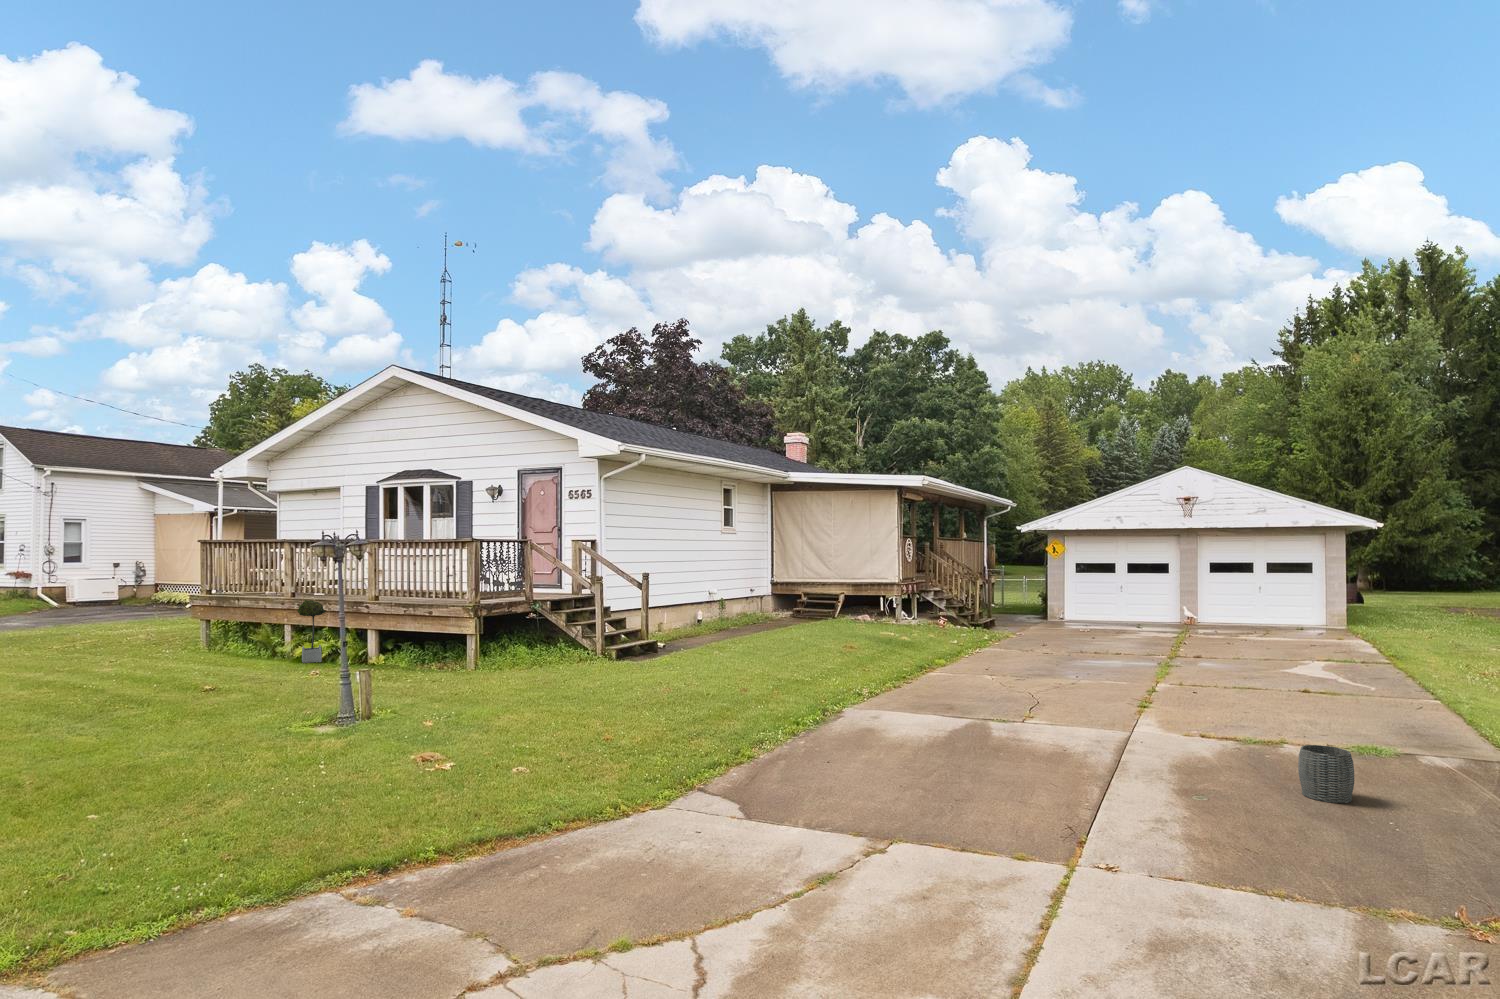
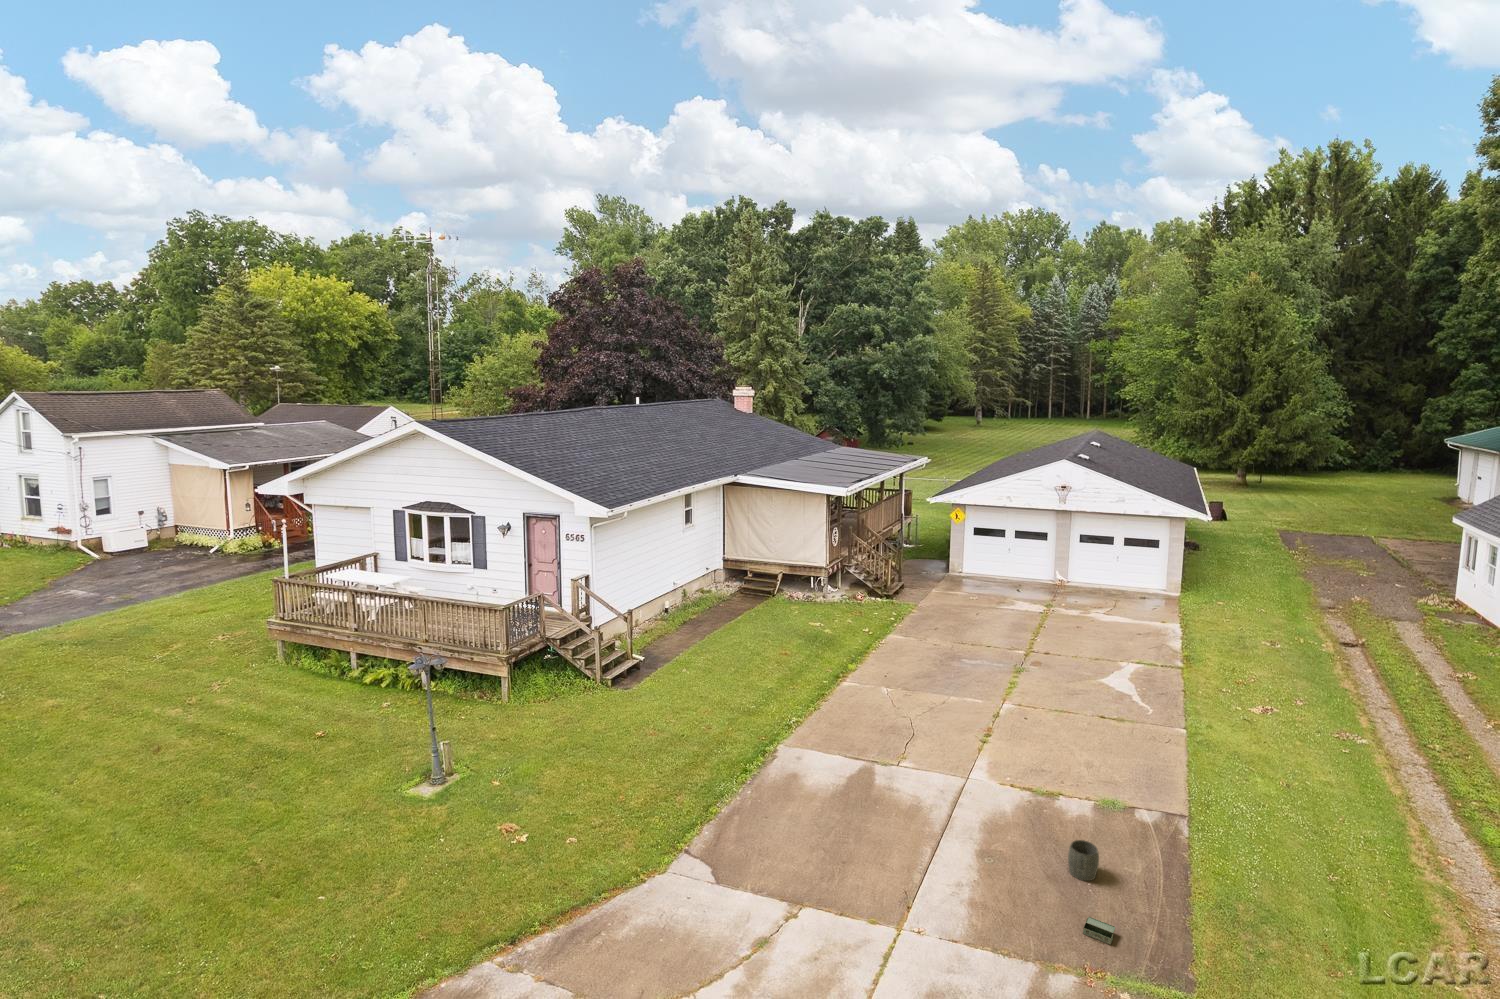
potted tree: present [297,600,326,663] -> none [363,643,387,693]
toolbox: none [1358,823,1417,855] -> present [1083,917,1115,944]

